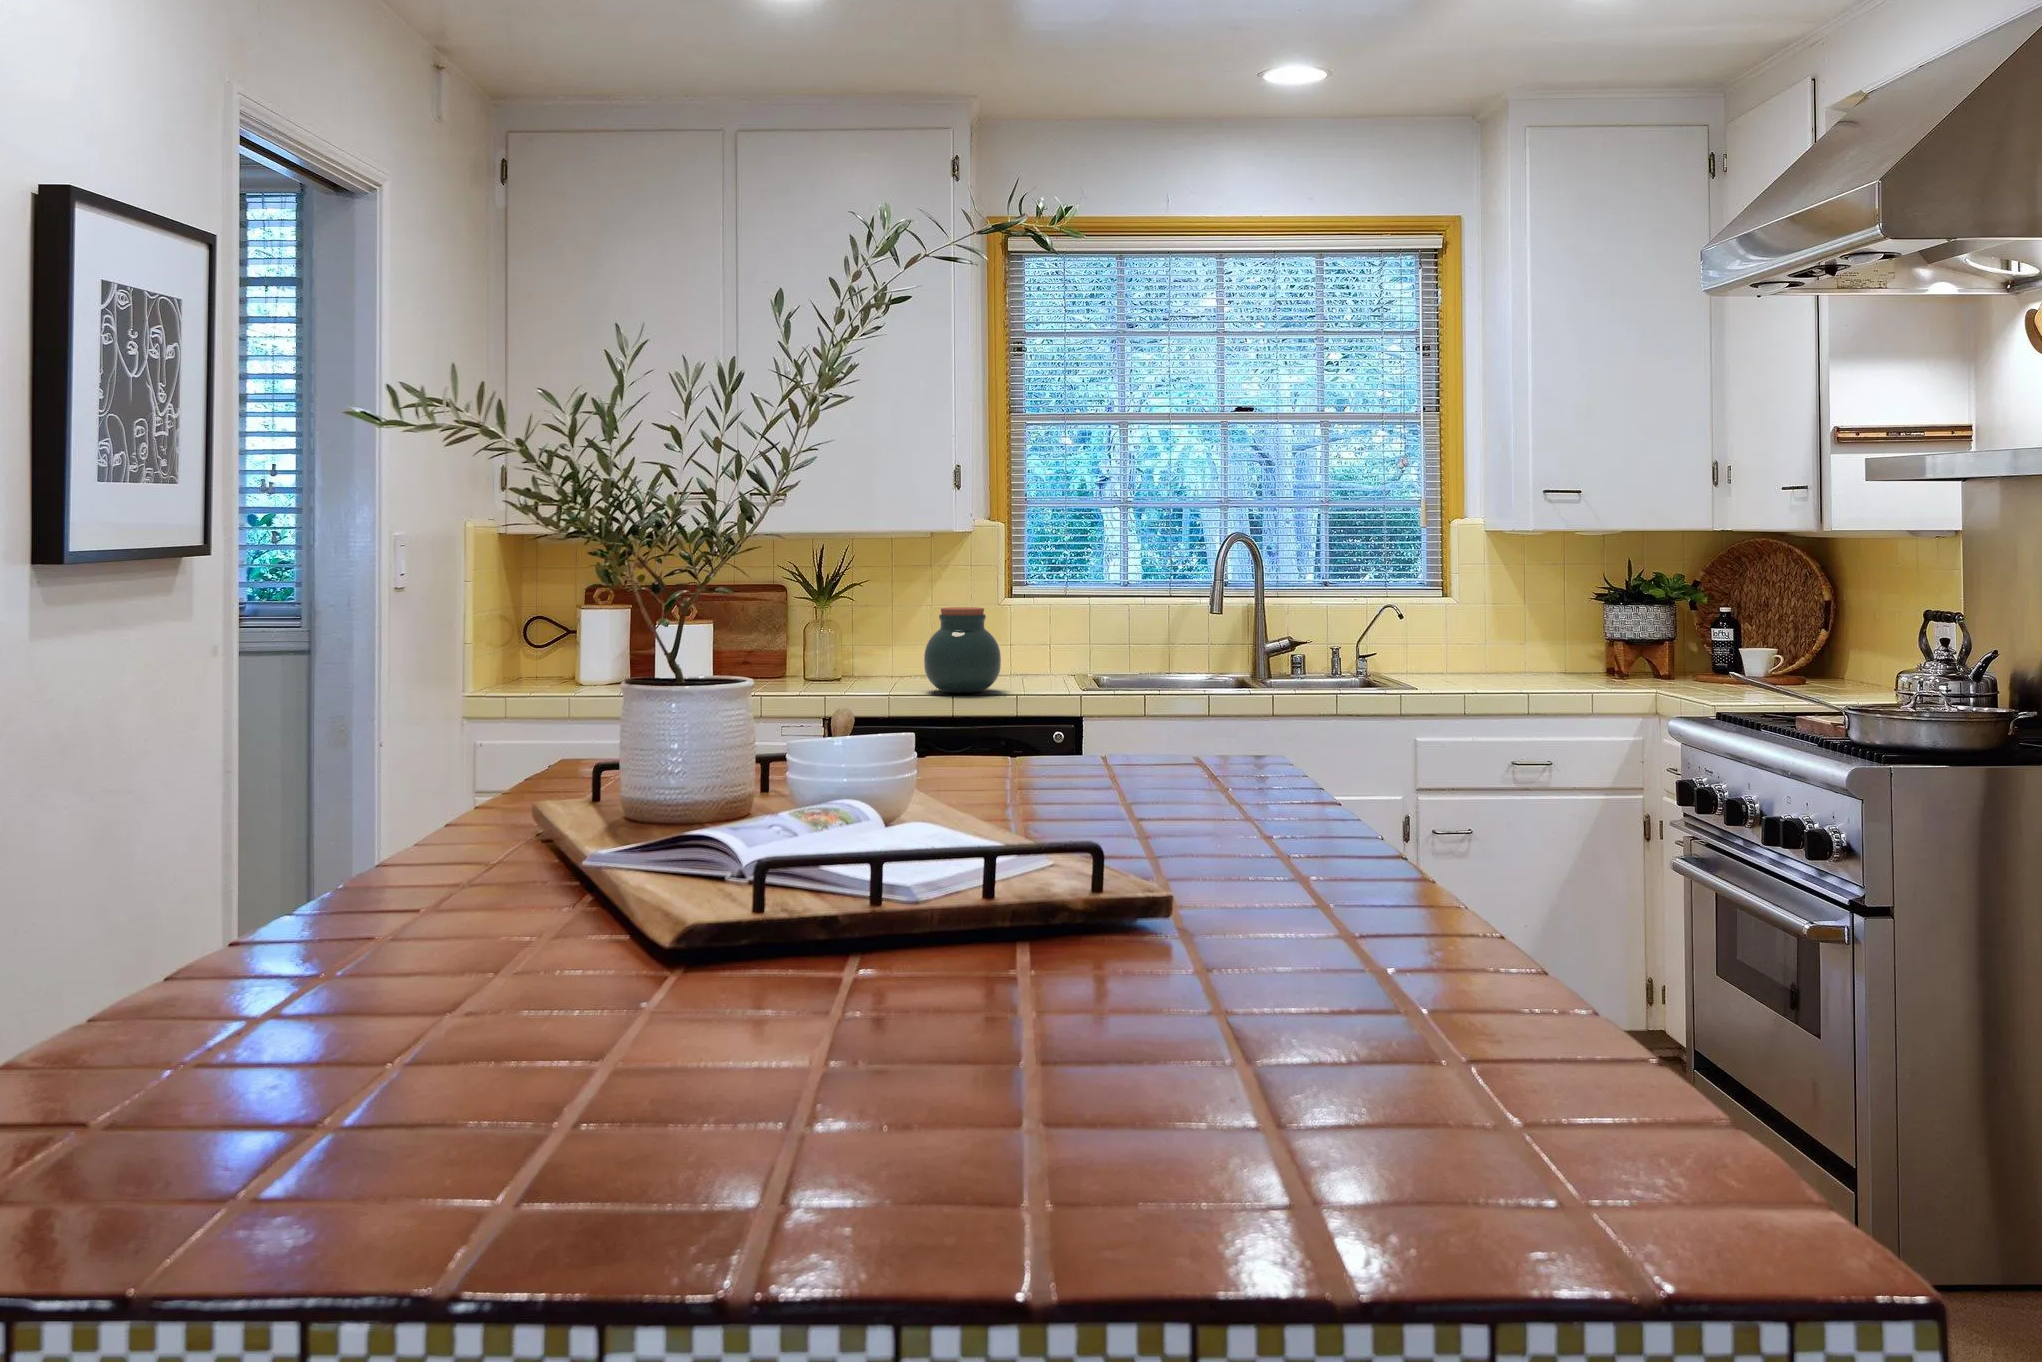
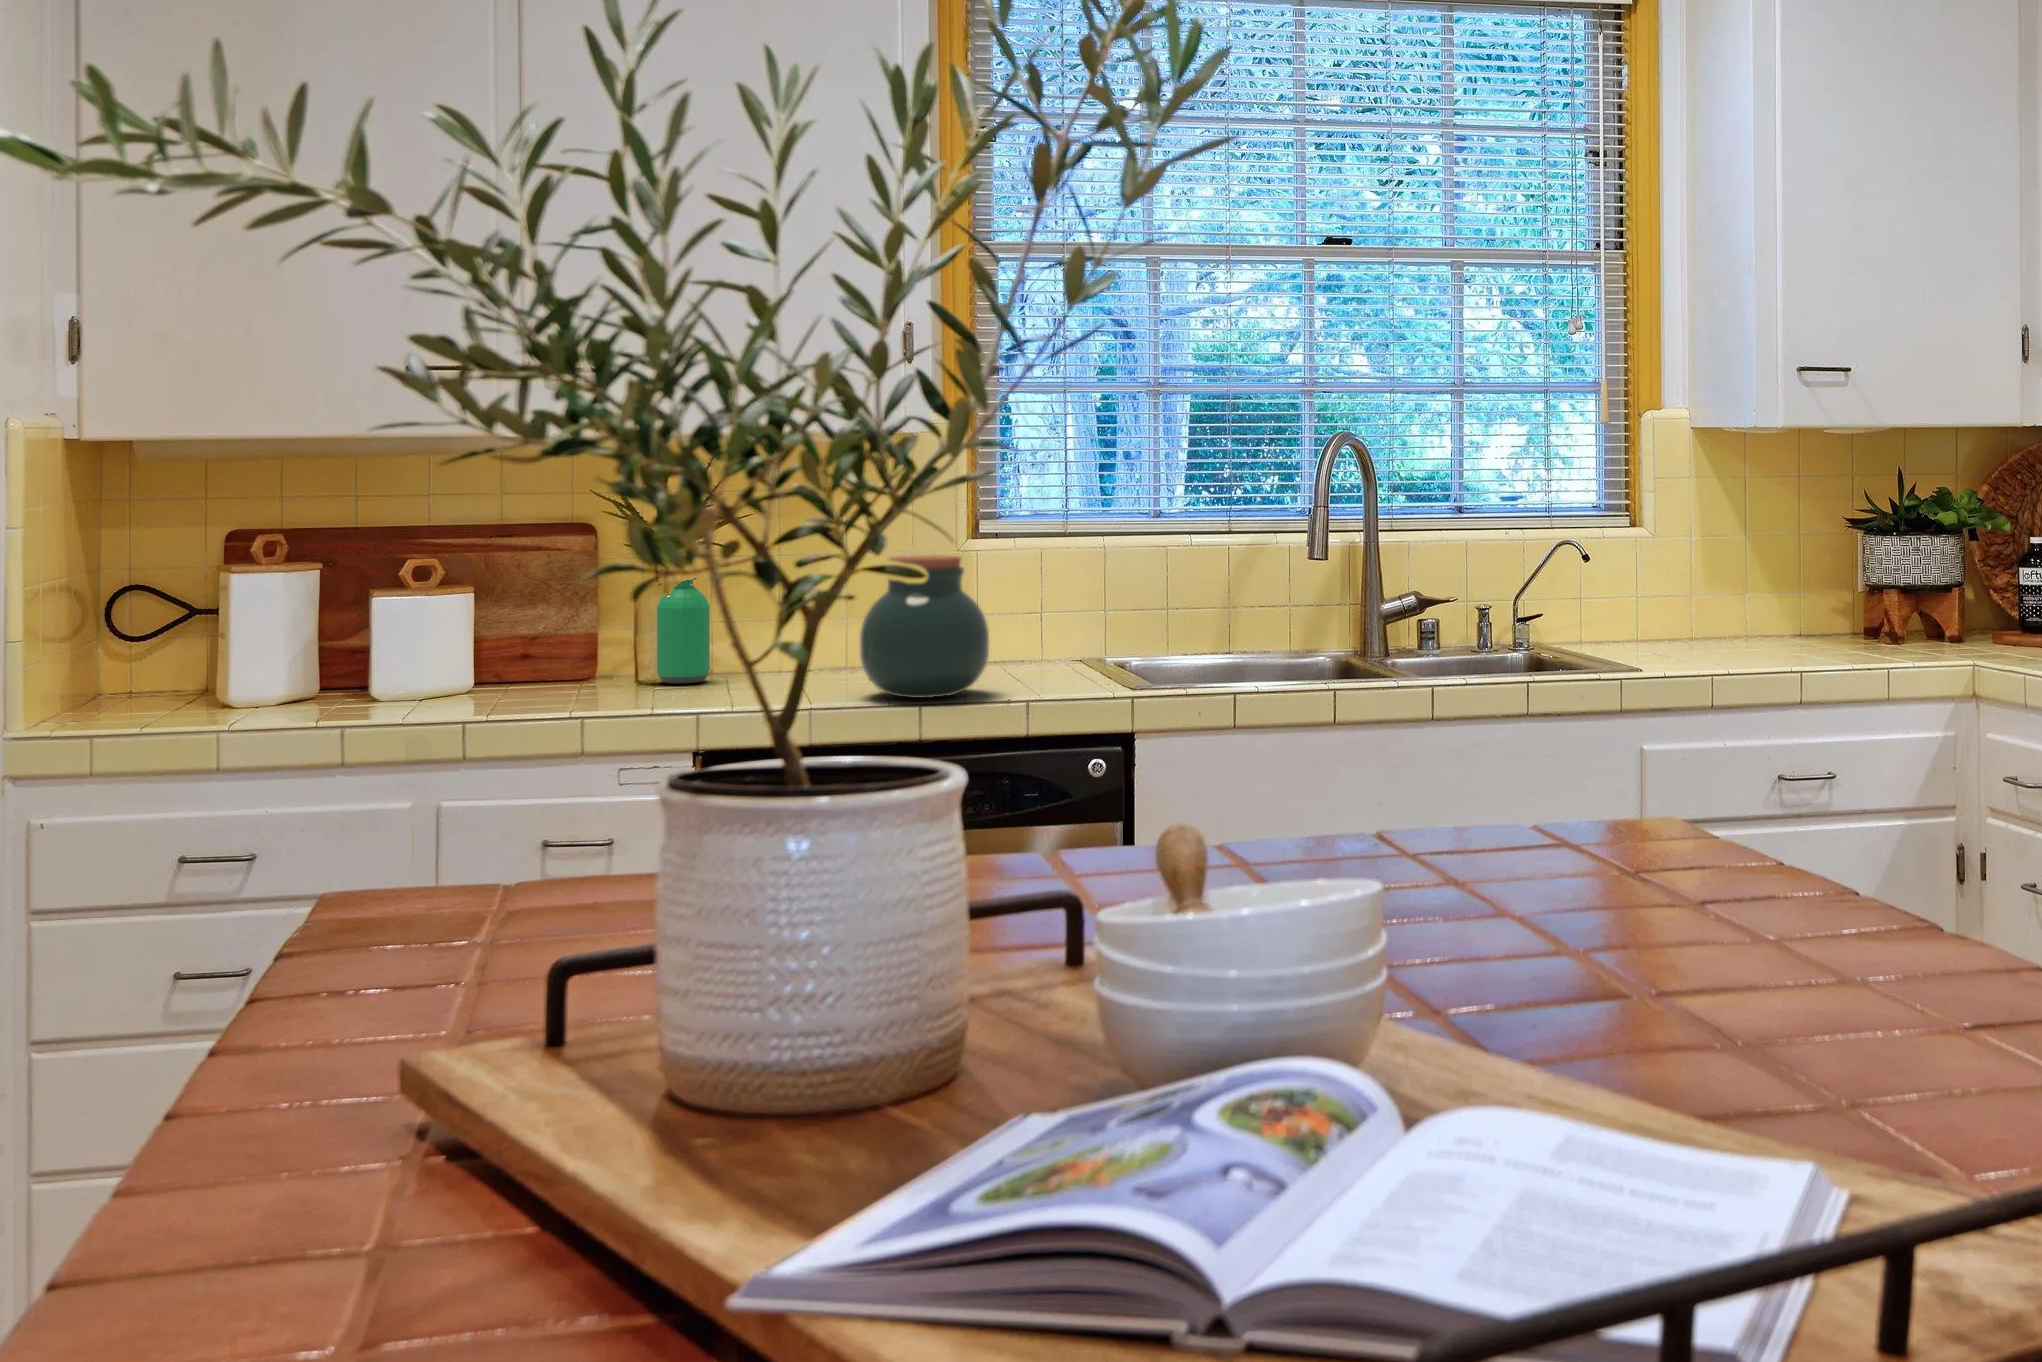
soap dispenser: none [815,593,845,681] -> present [657,578,710,683]

